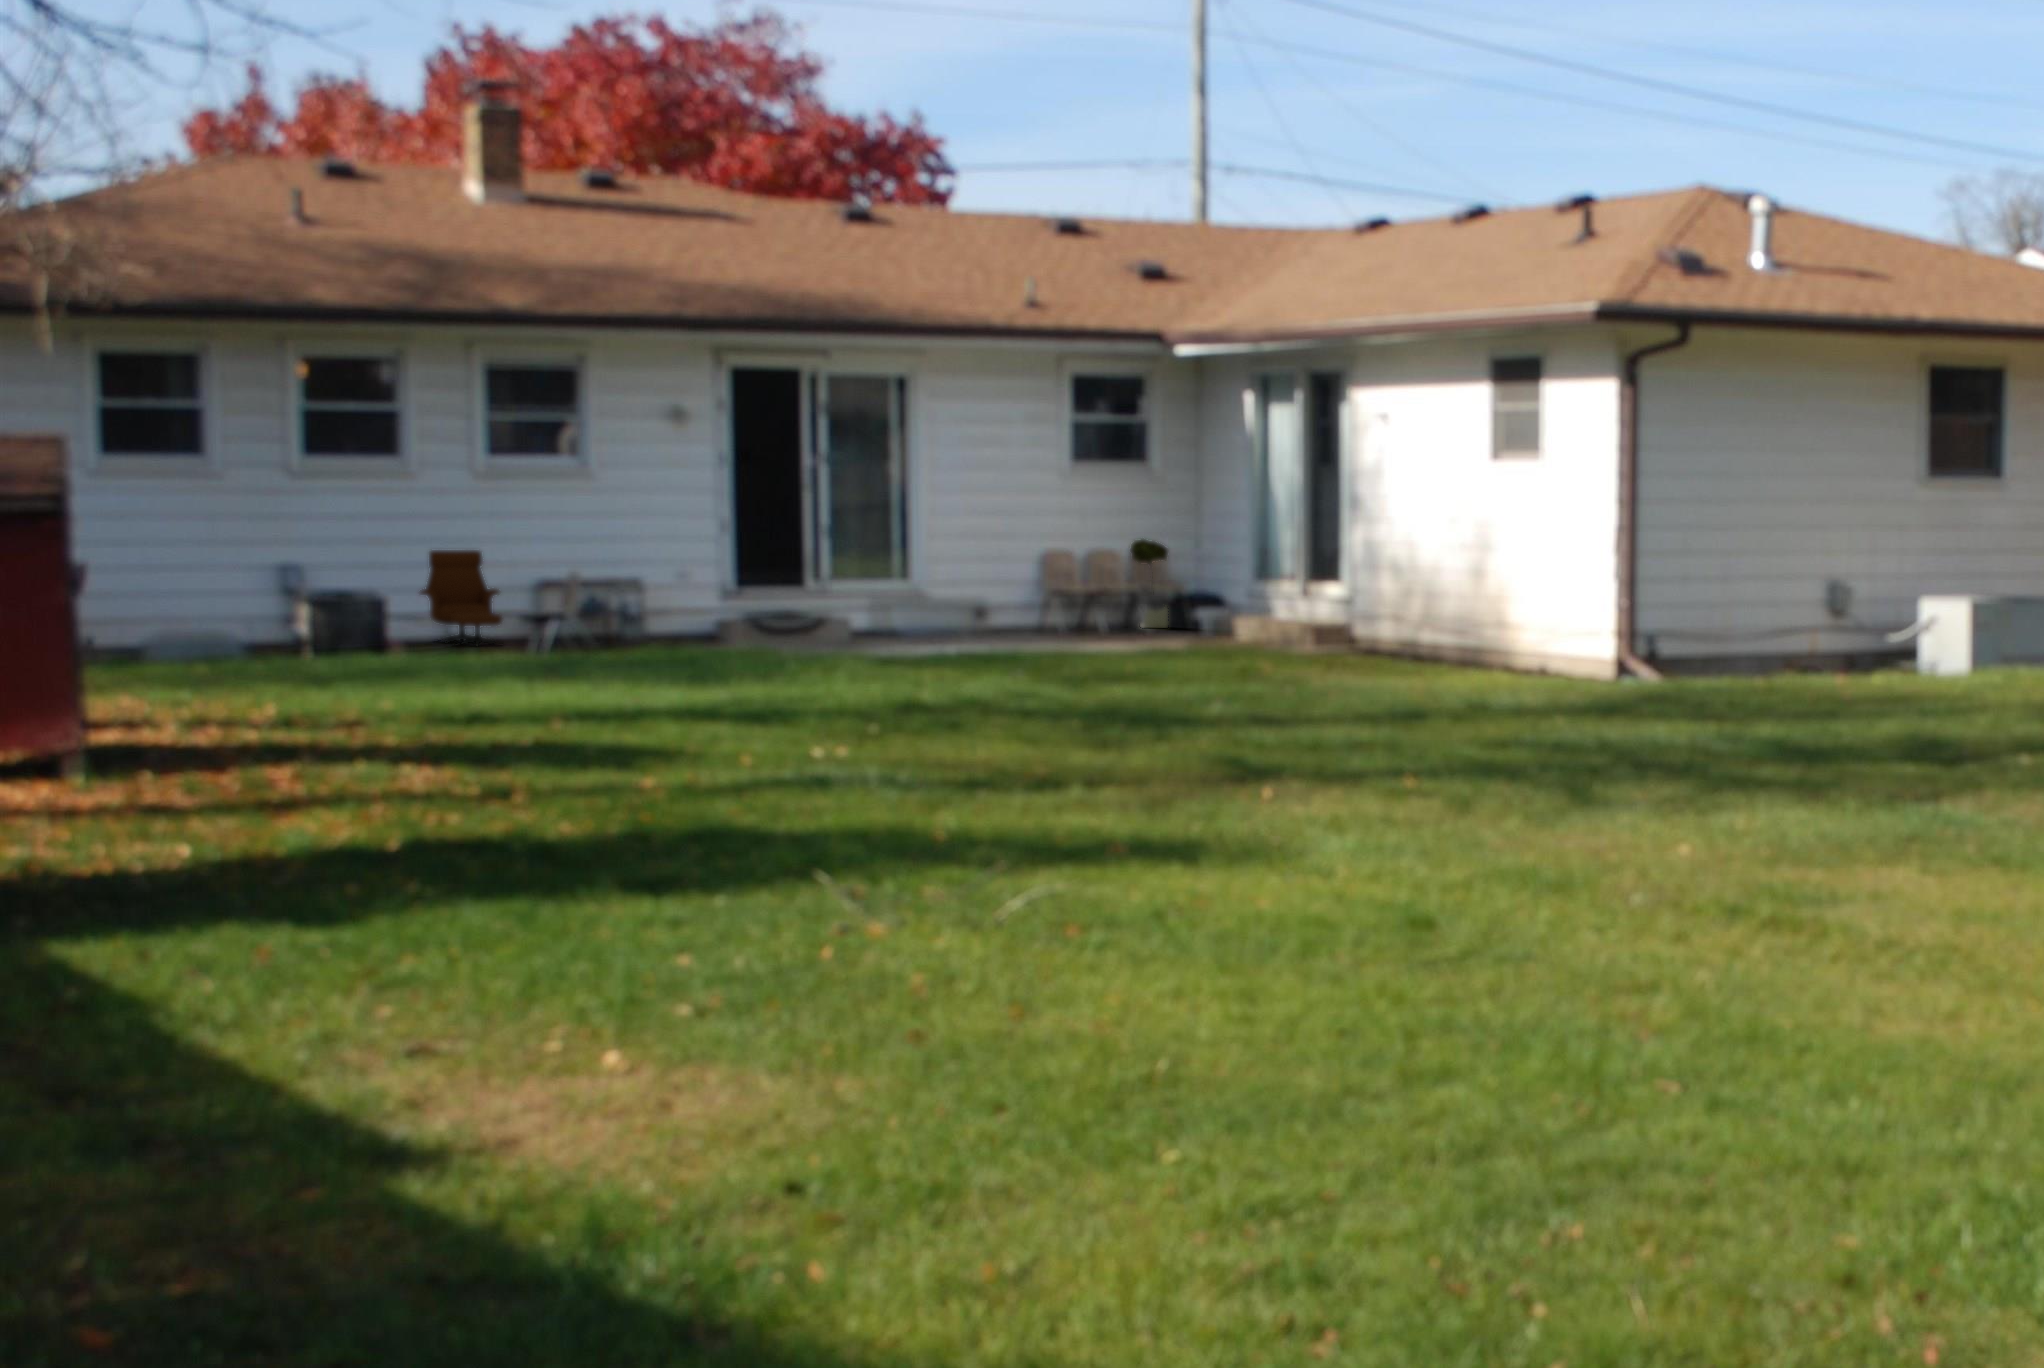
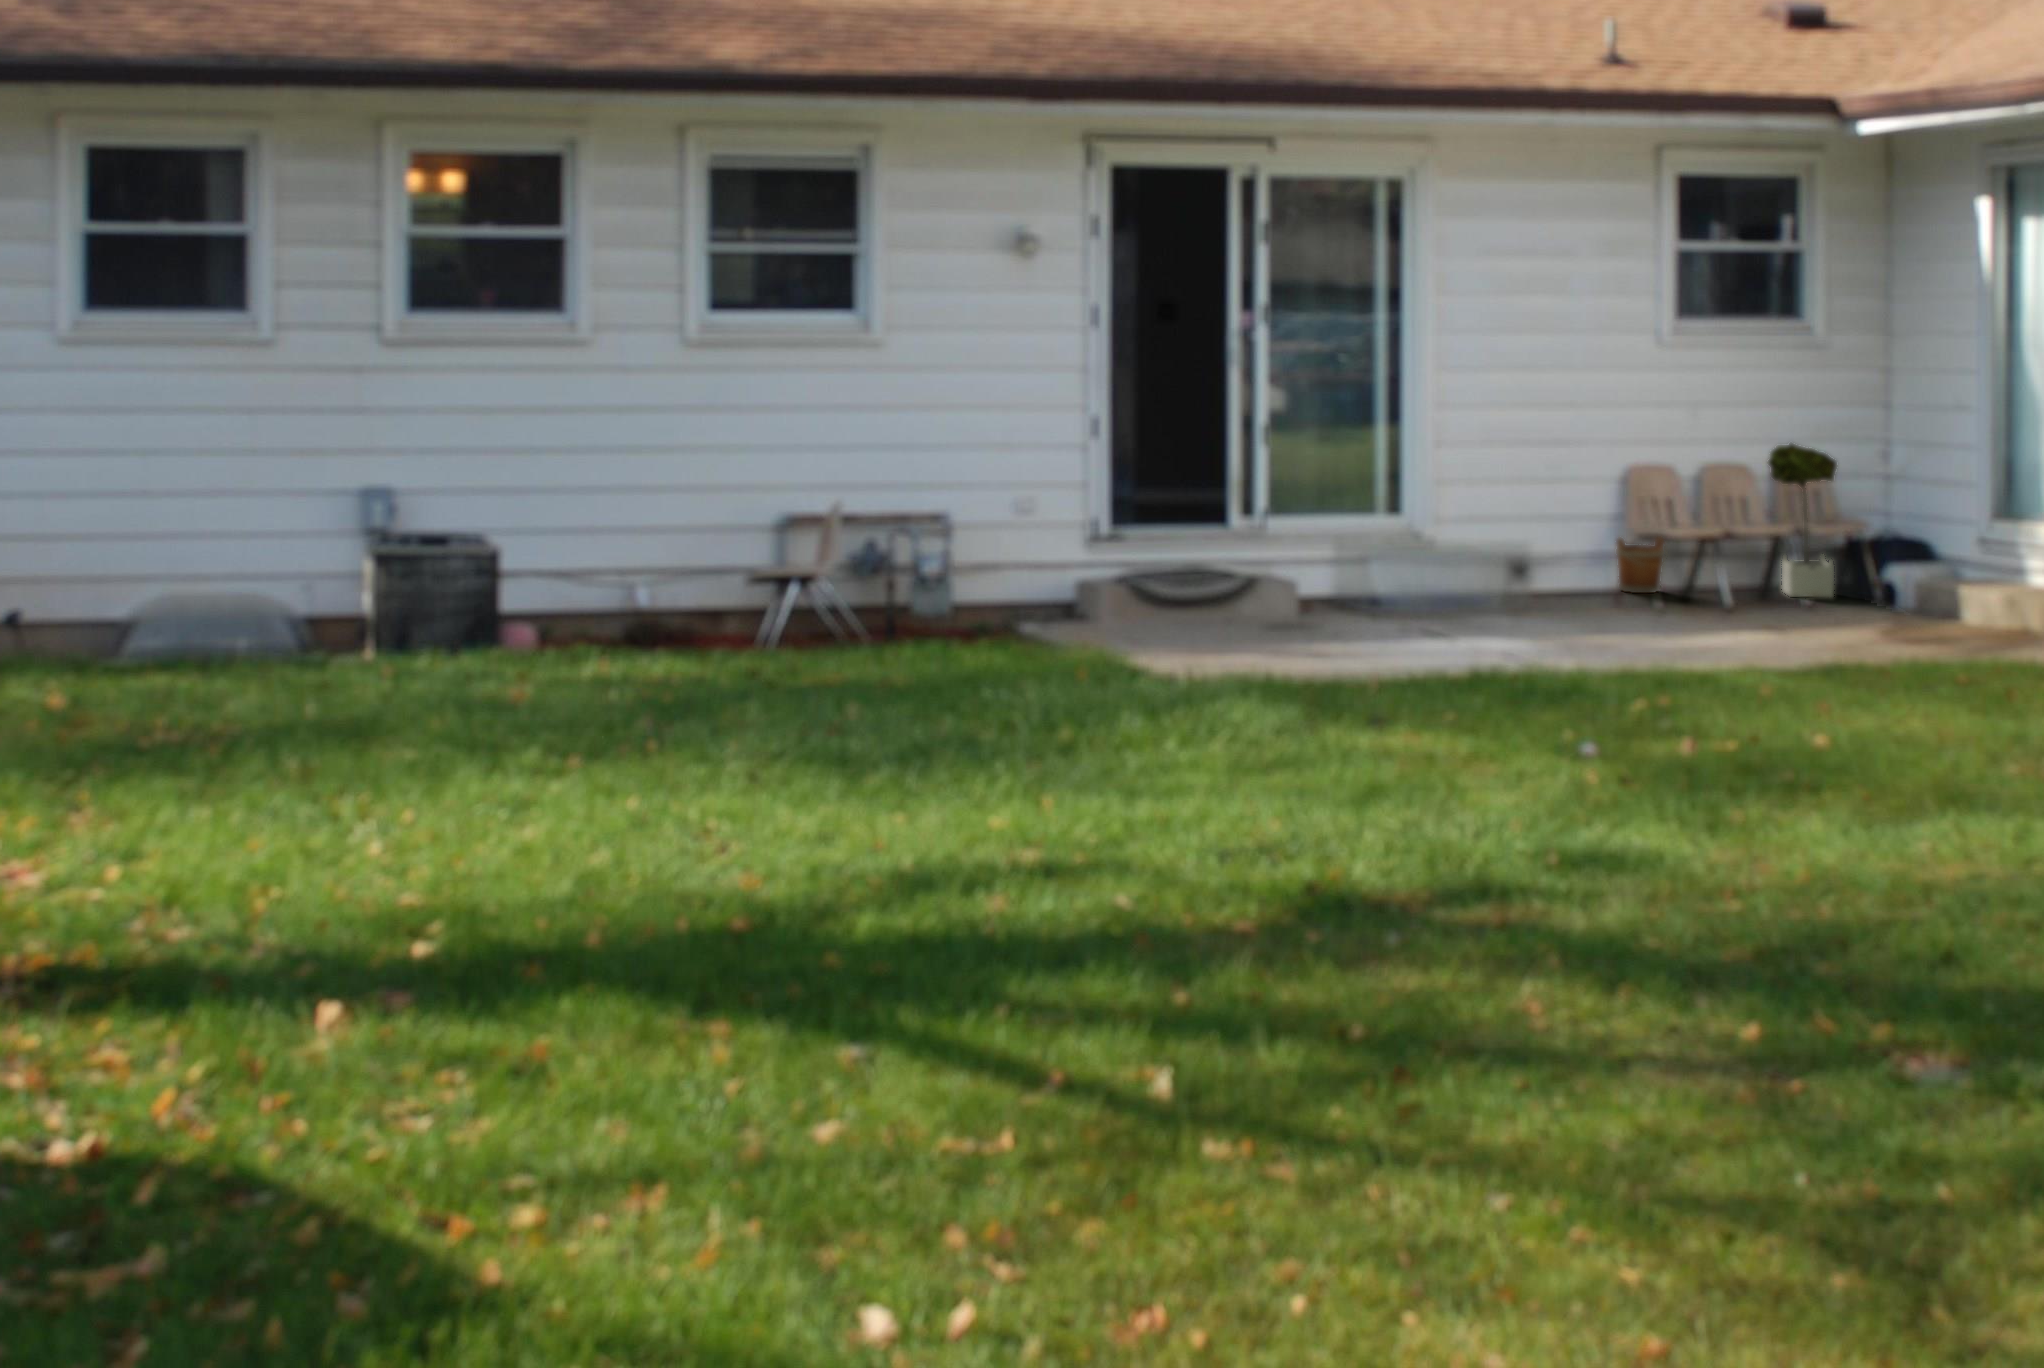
lounge chair: present [420,550,502,645] -> none [581,473,713,645]
bucket: none [1043,595,1074,628] -> present [1616,537,1667,593]

